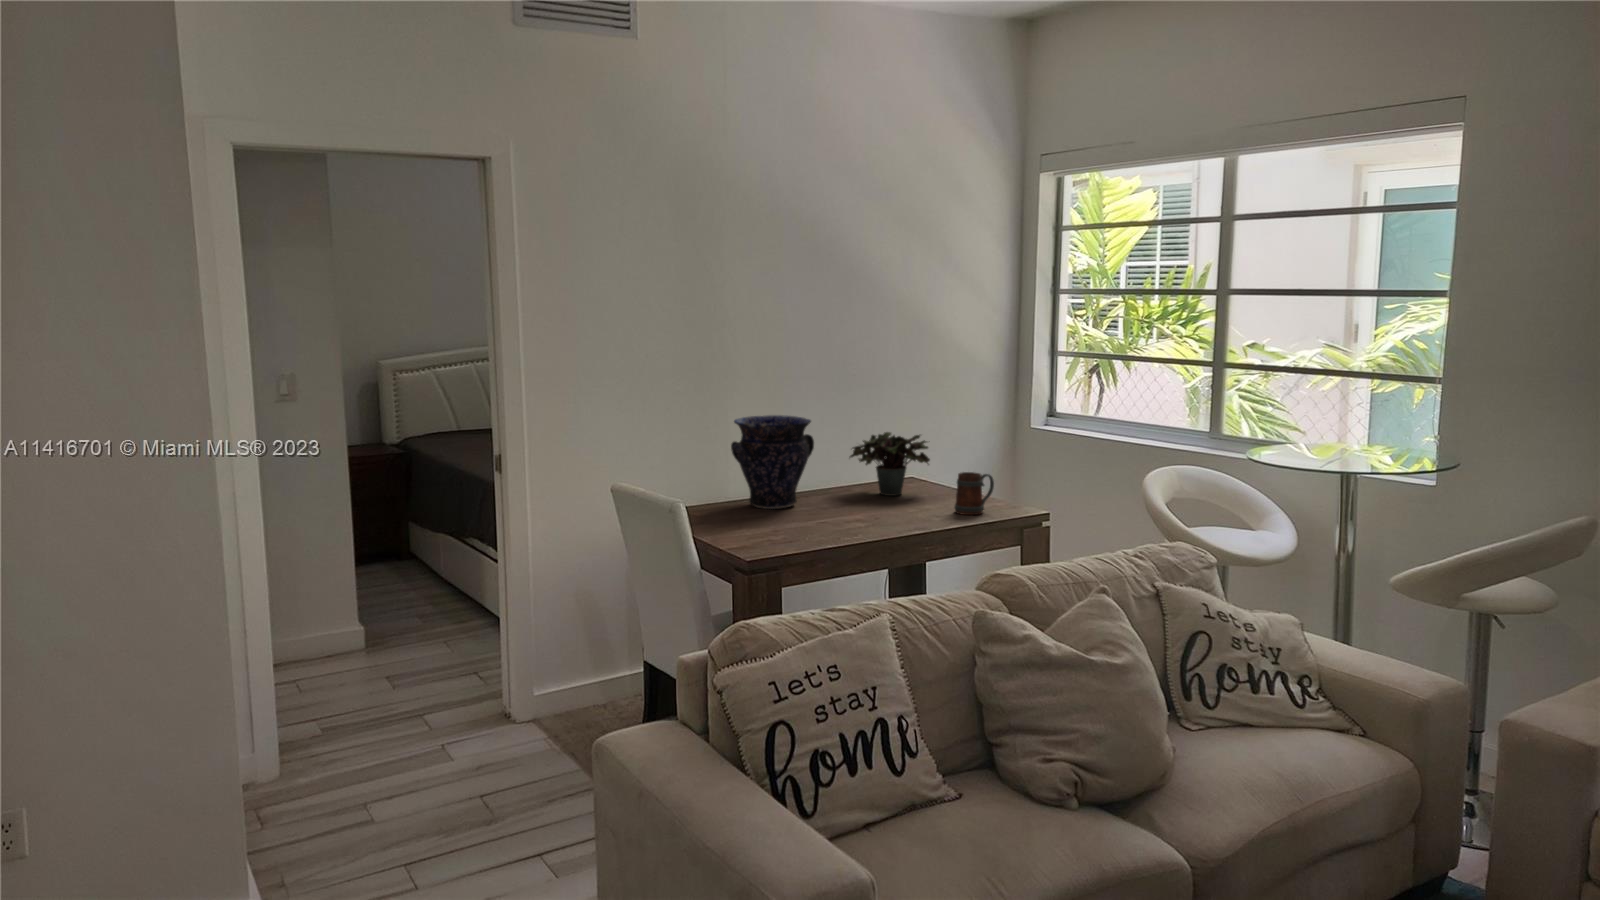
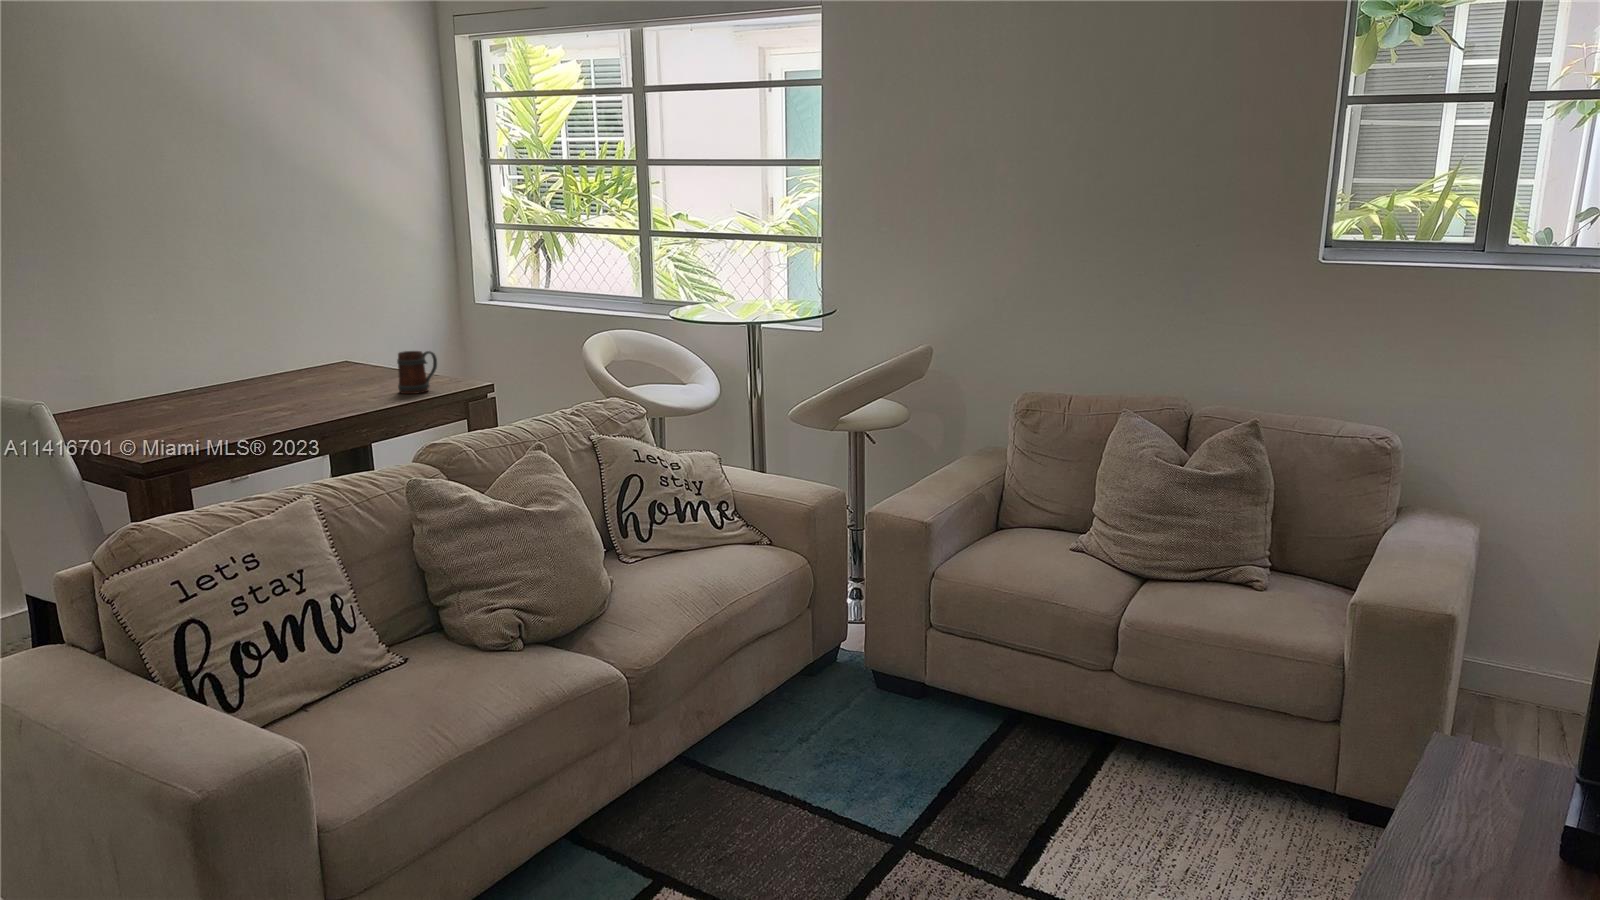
vase: present [731,415,814,509] -> none [131,306,234,409]
potted plant: present [850,432,930,496] -> none [280,317,371,383]

